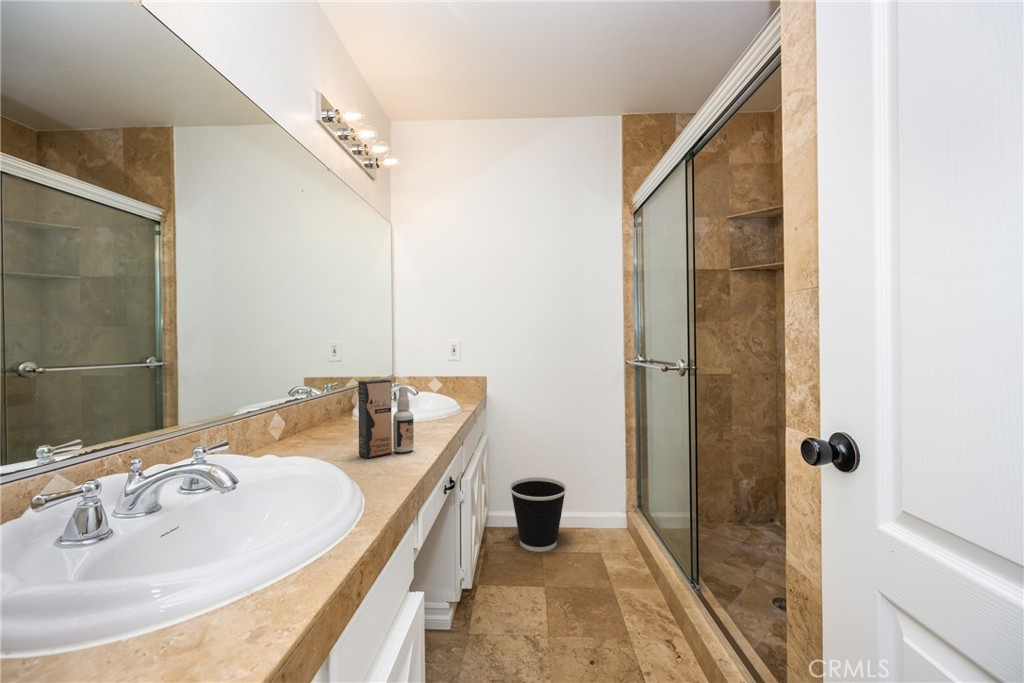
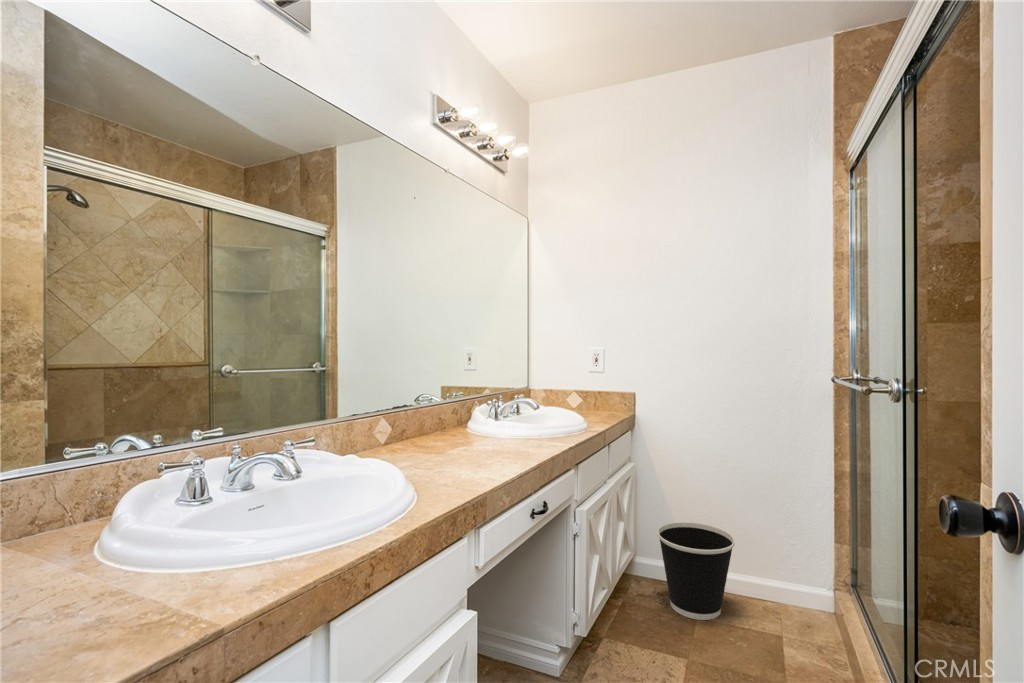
spray bottle: present [358,379,414,459] -> none [439,389,494,470]

